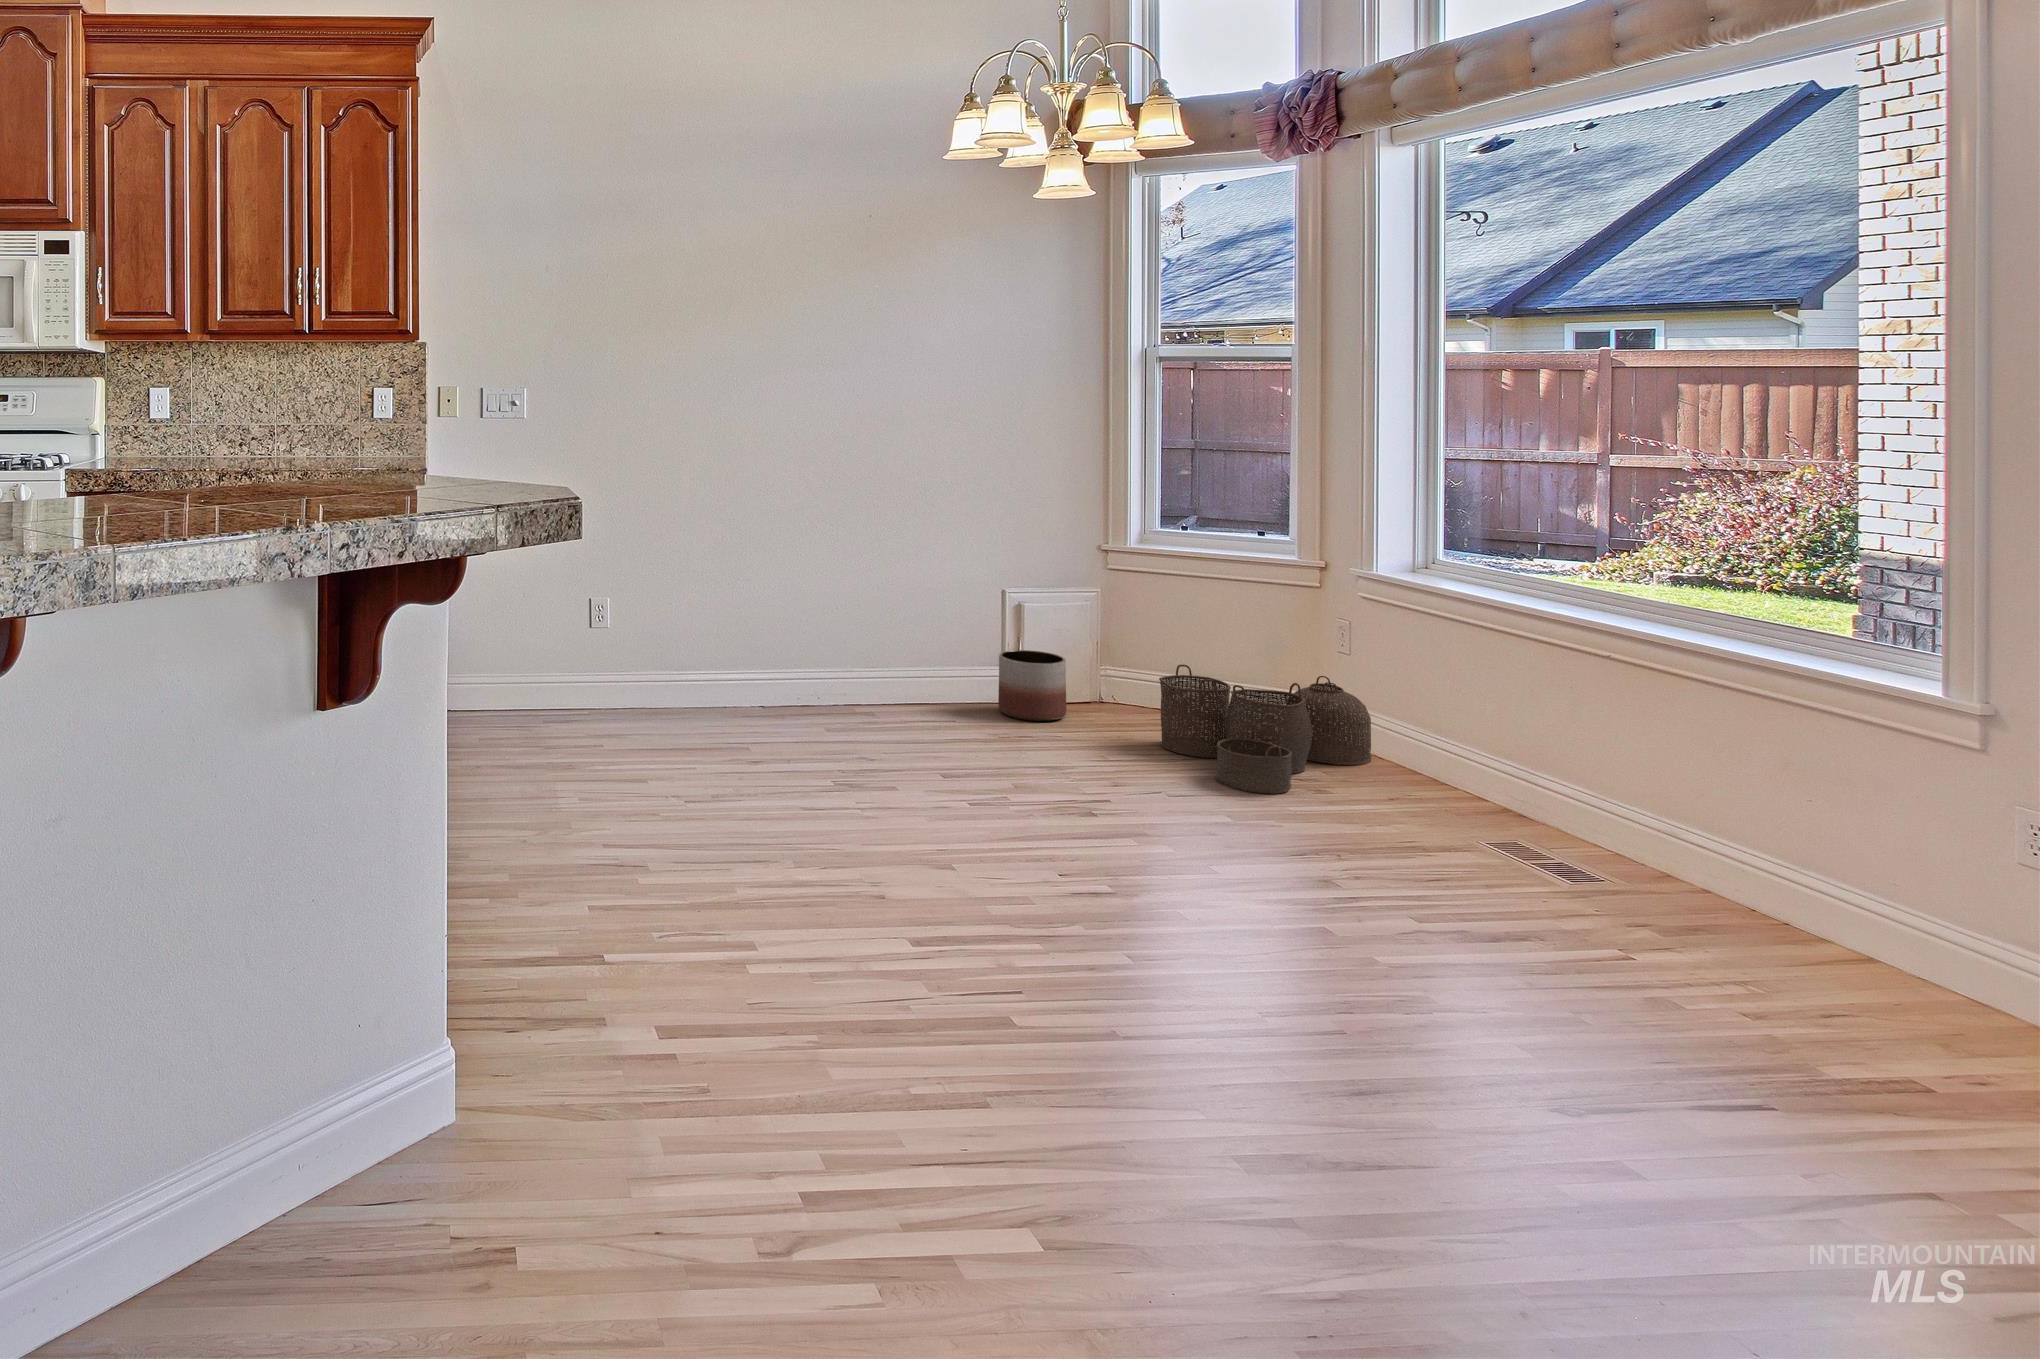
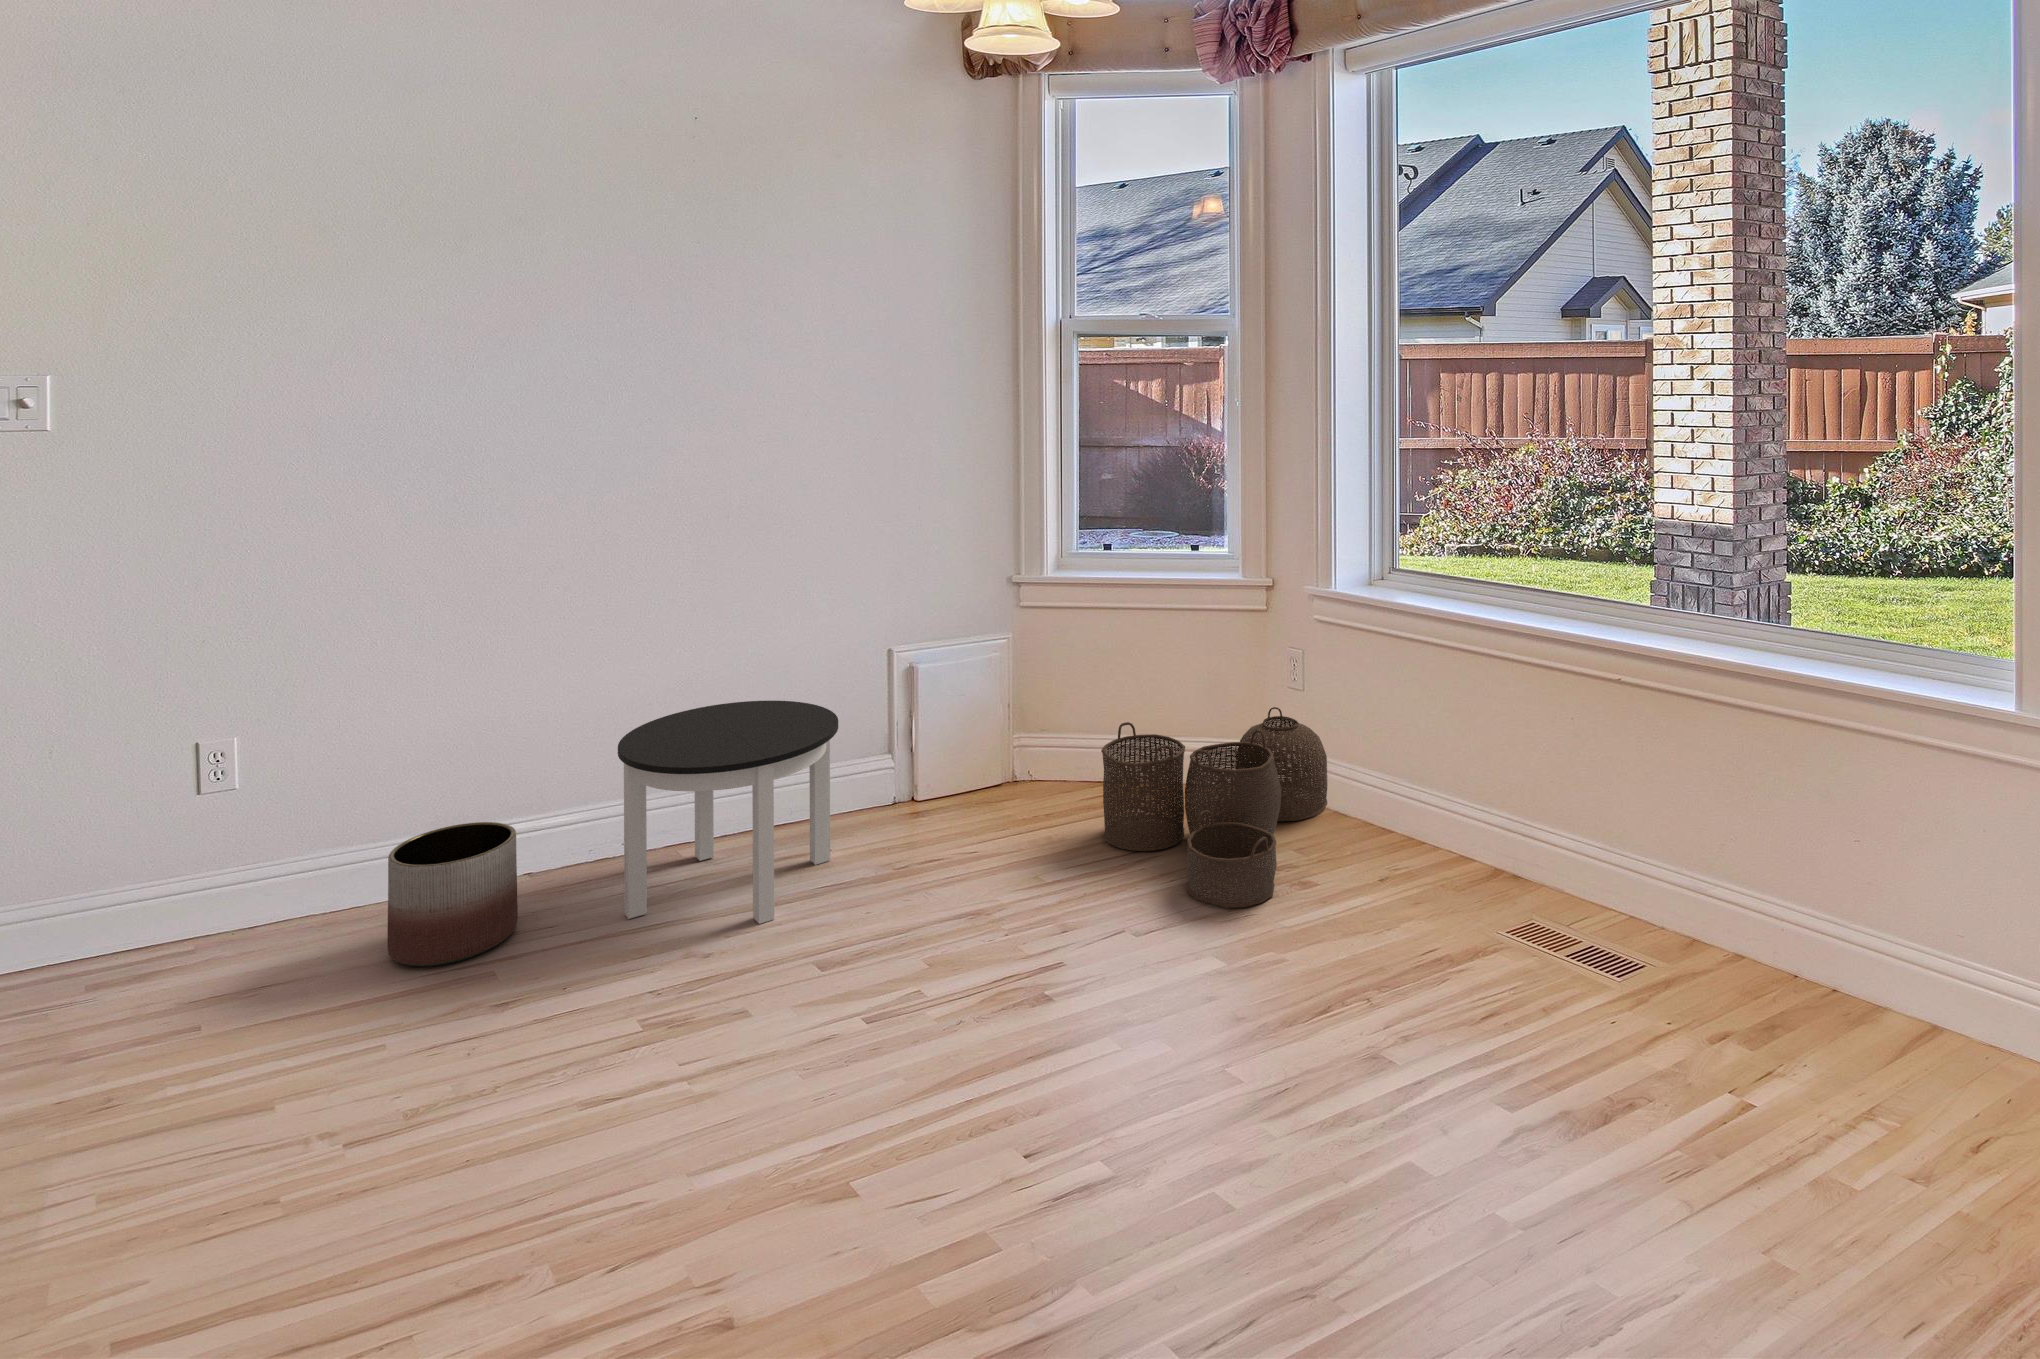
round table: none [826,608,962,738] -> present [618,701,838,924]
planter: present [998,650,1066,721] -> present [387,822,518,966]

